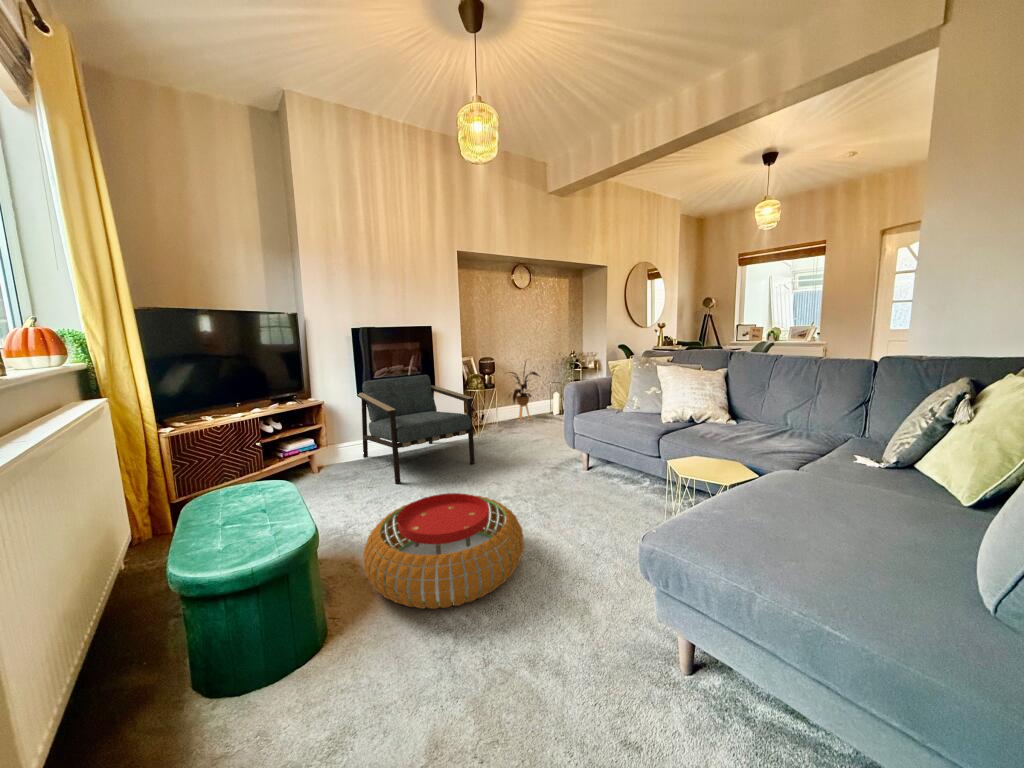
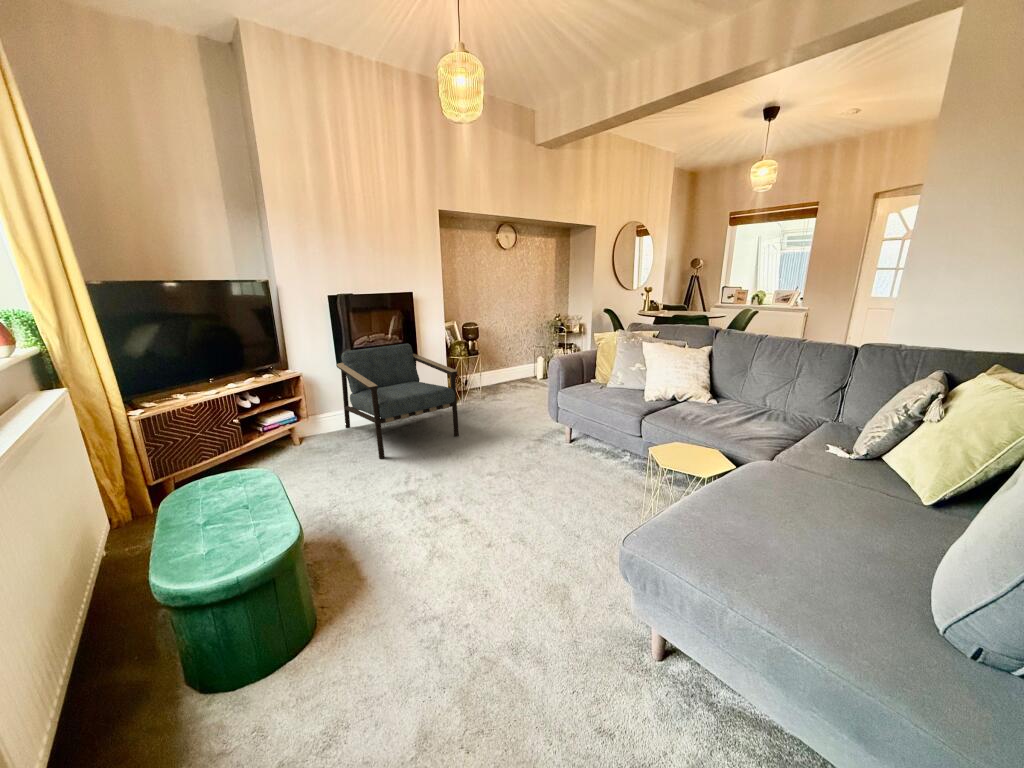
house plant: present [509,362,539,421] -> none [487,324,524,387]
pouf: present [363,493,524,609] -> none [349,478,508,597]

